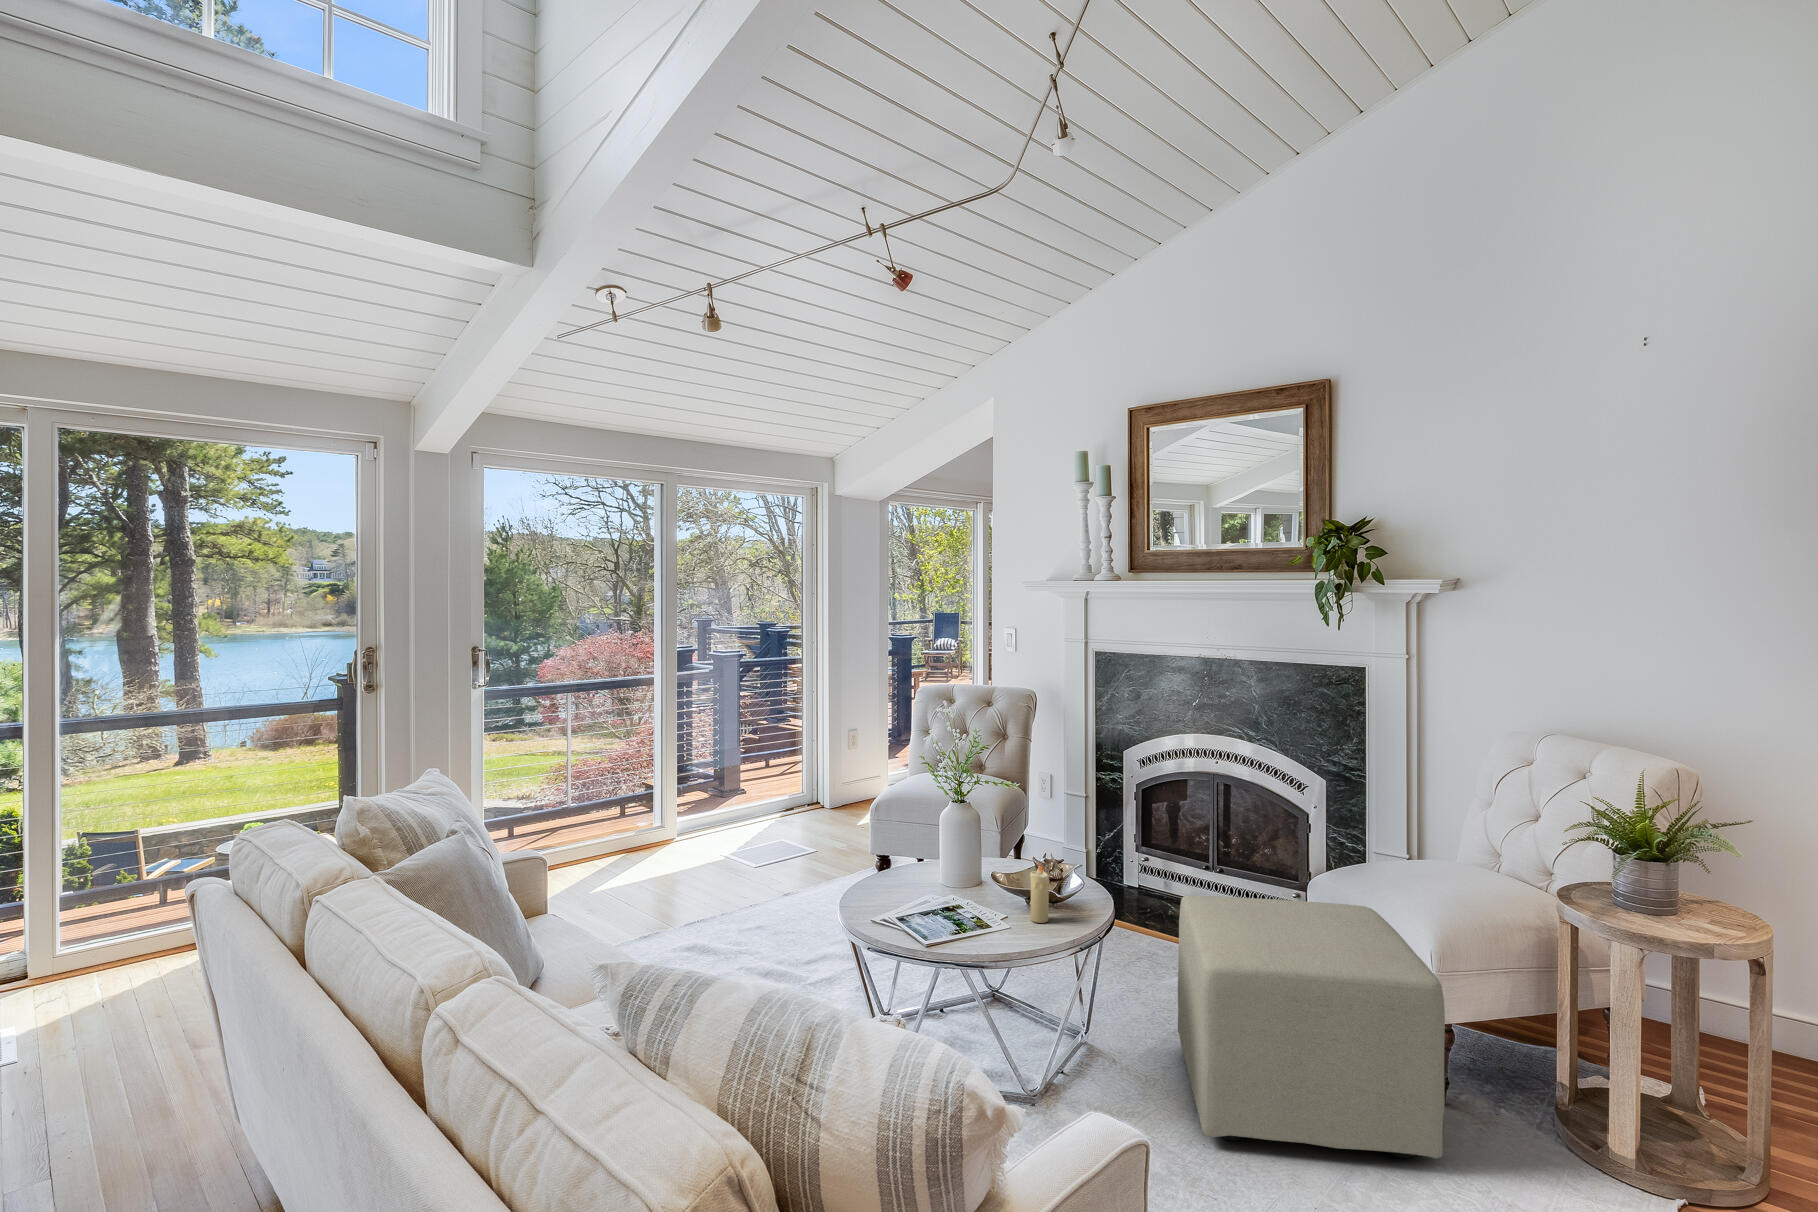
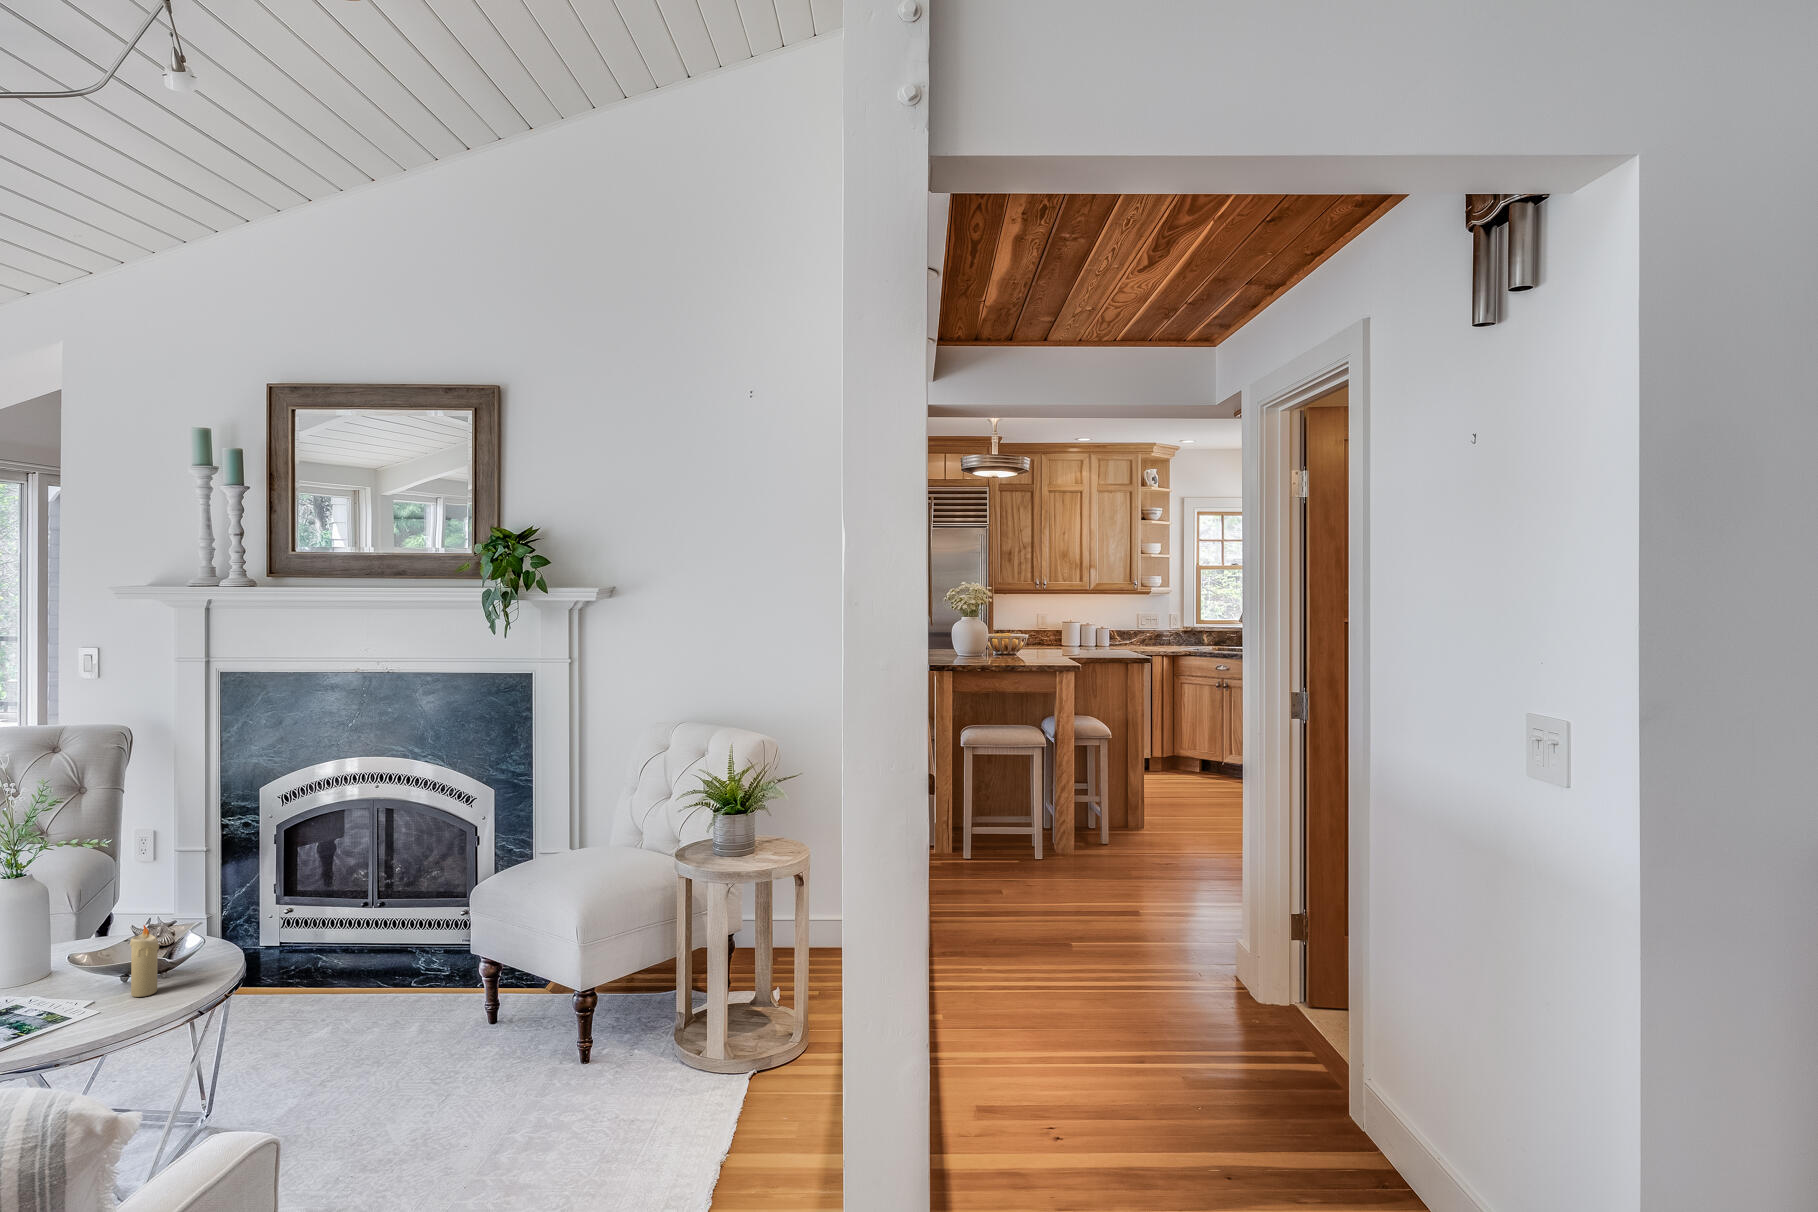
ottoman: present [1178,895,1445,1159] -> none [328,902,585,1167]

